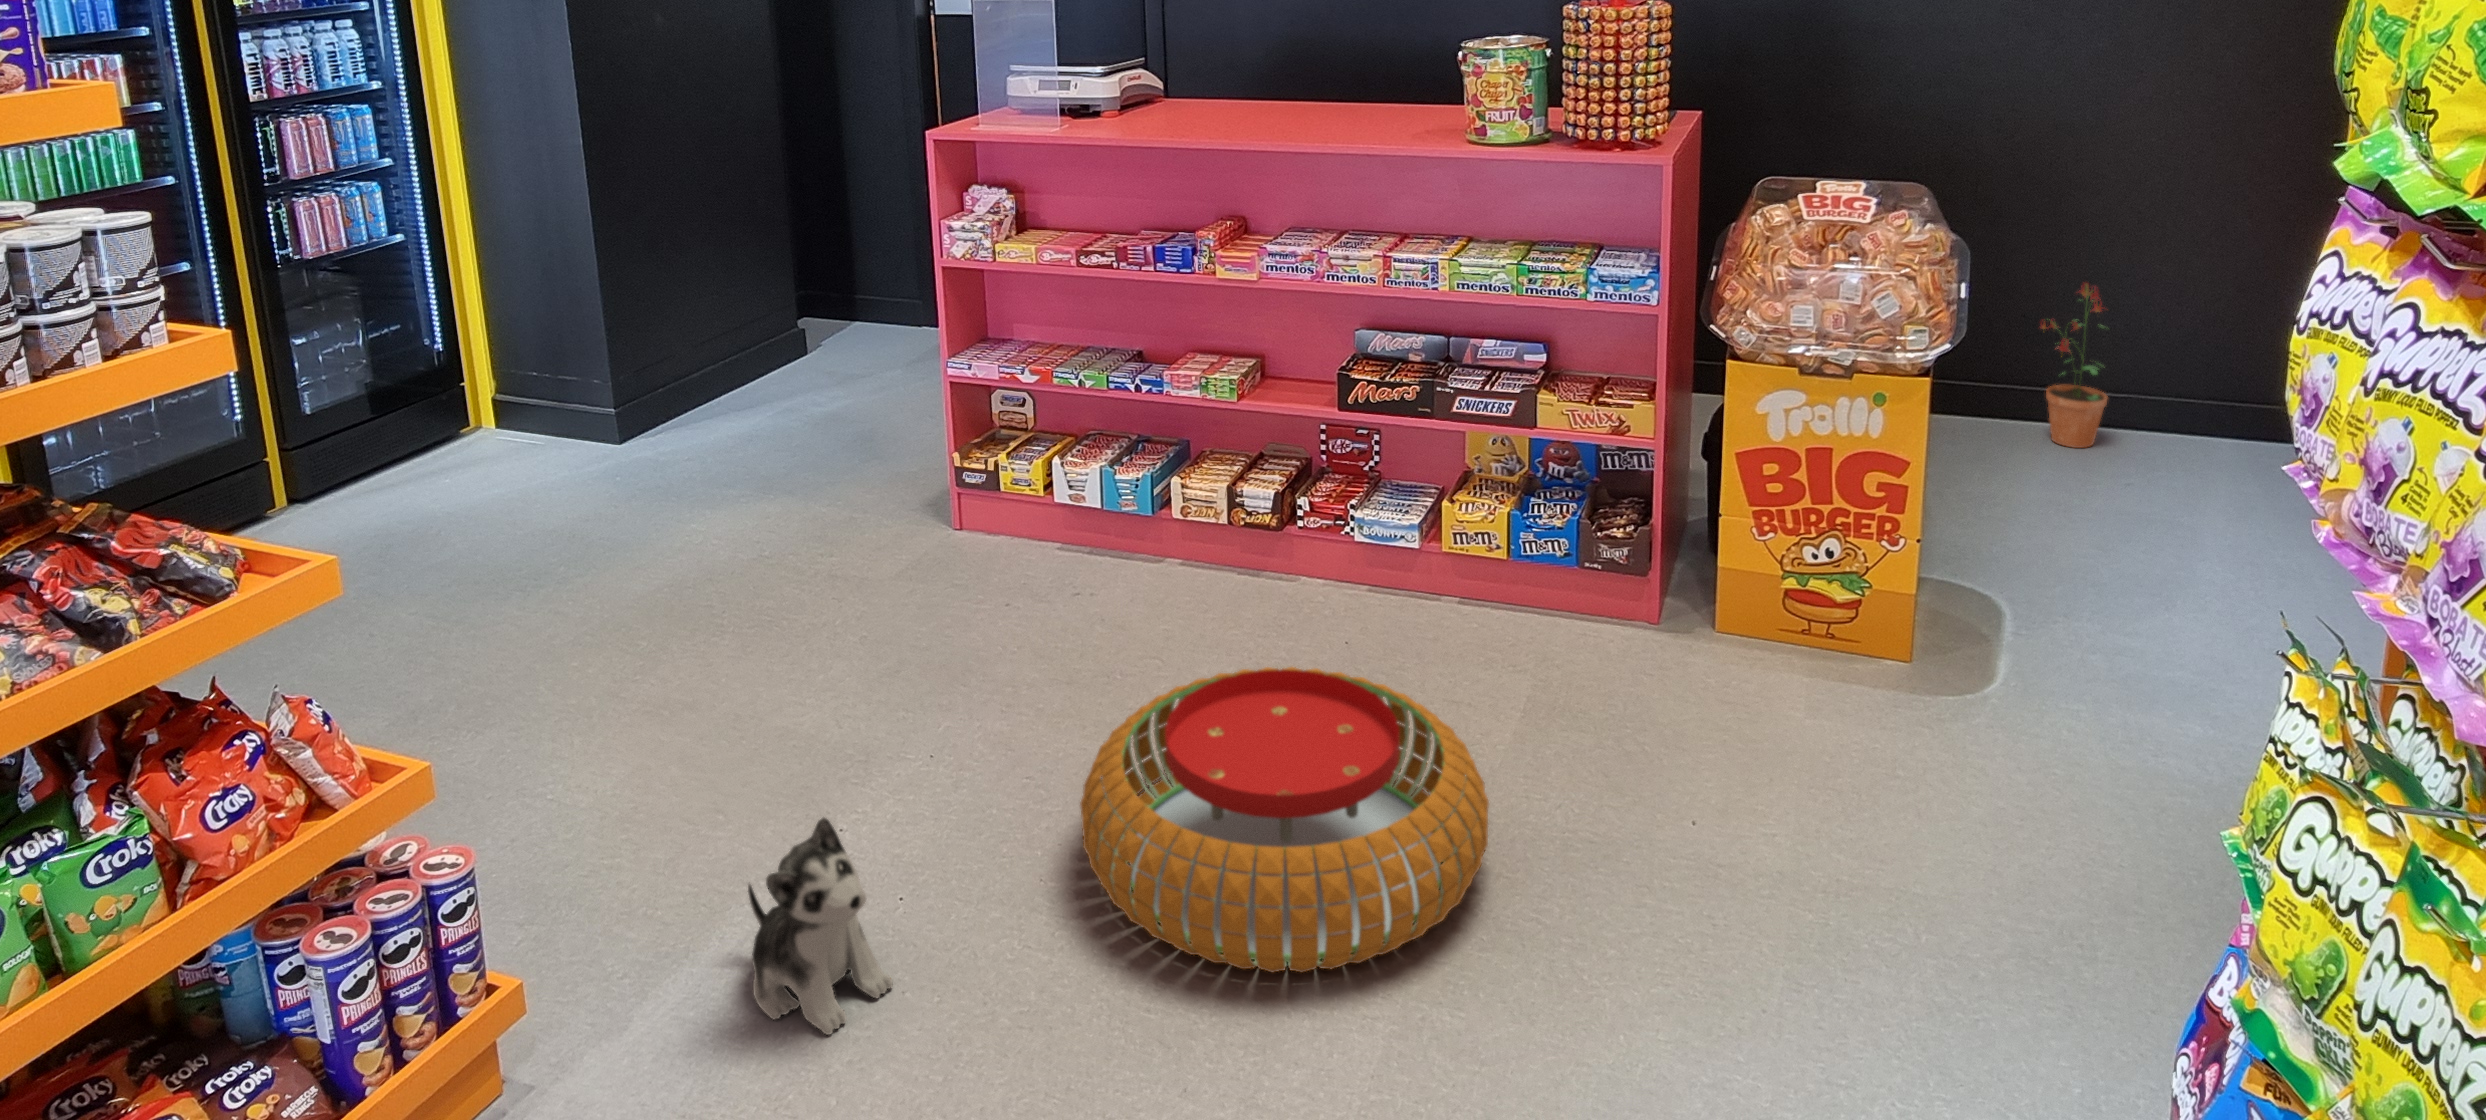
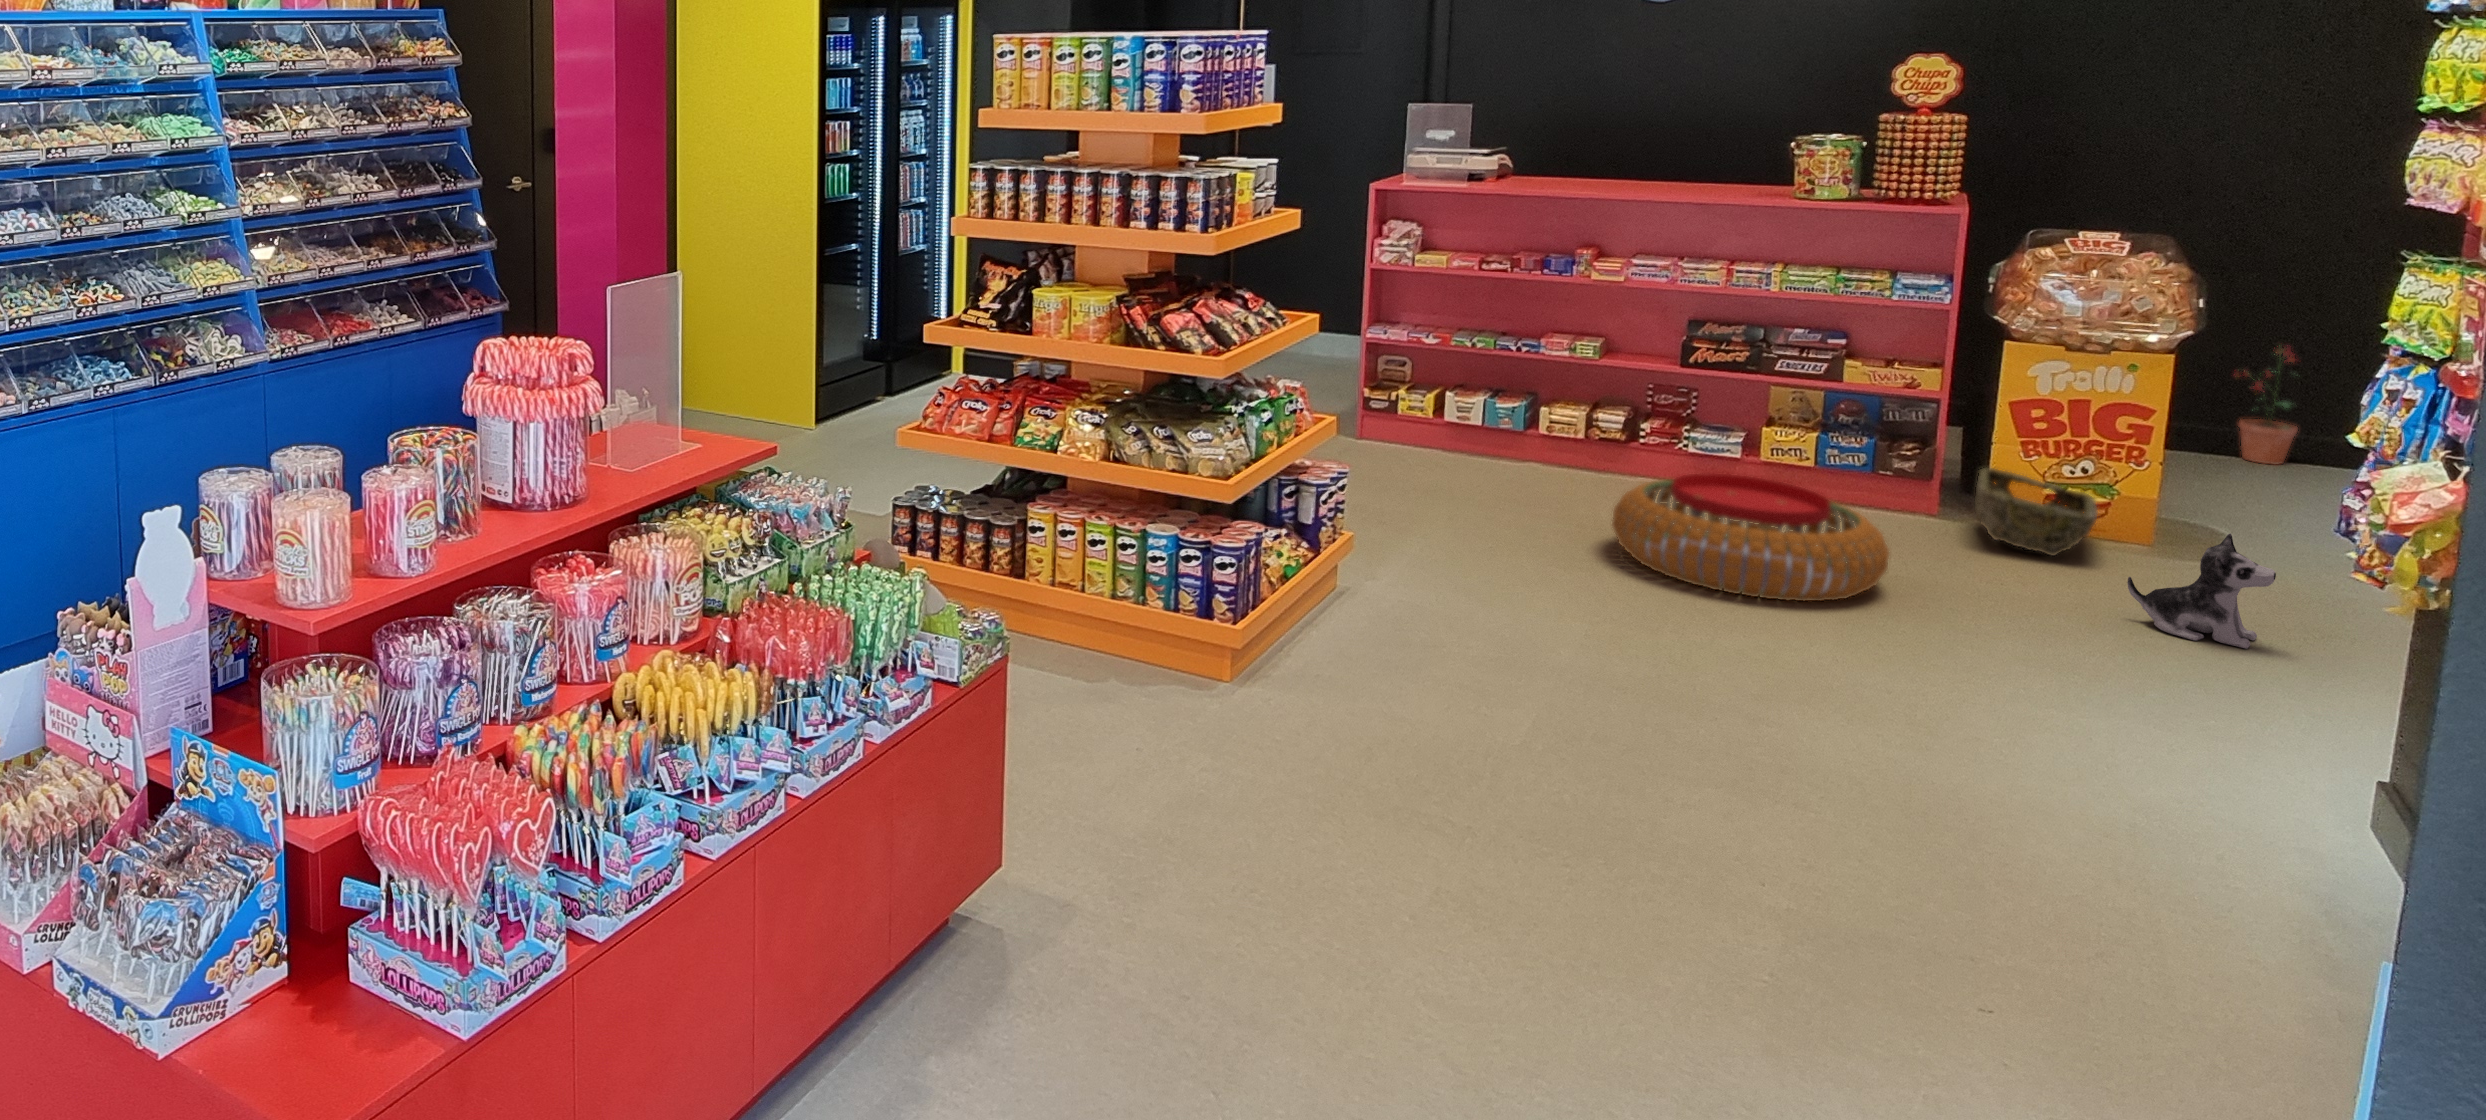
woven basket: none [1674,561,1837,732] -> present [1975,468,2097,556]
plush toy: present [748,817,893,1035] -> present [2127,534,2276,649]

